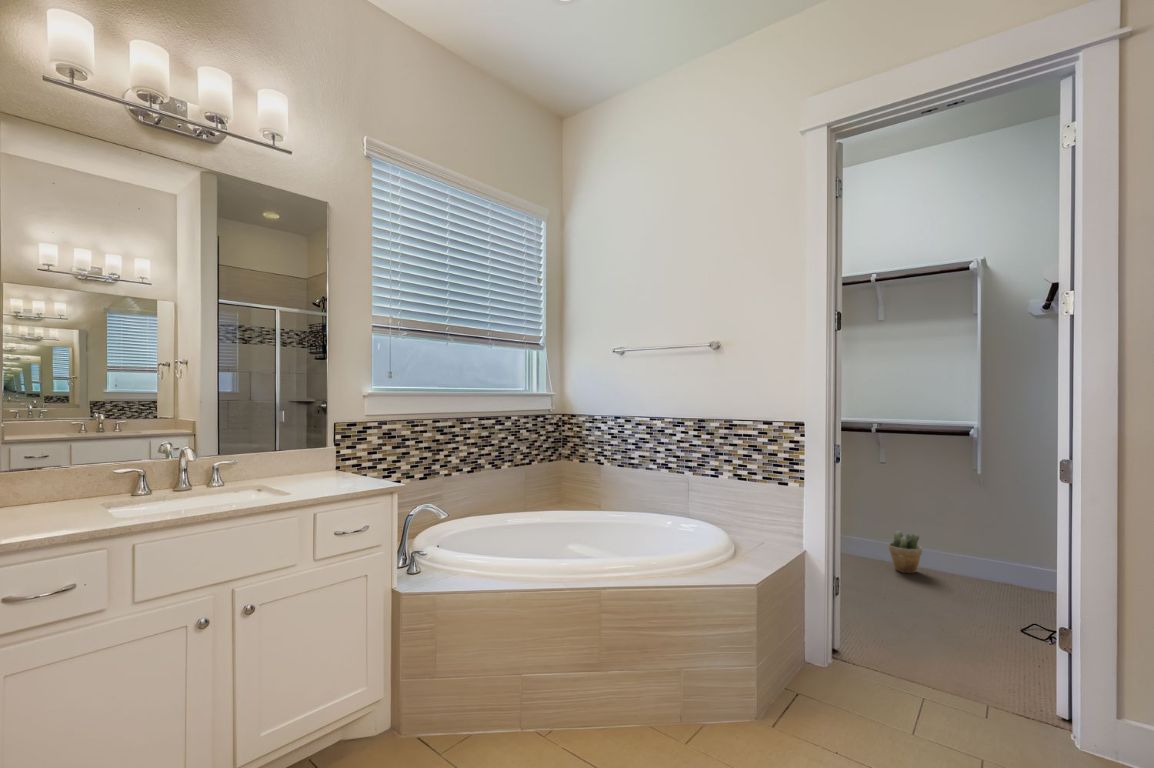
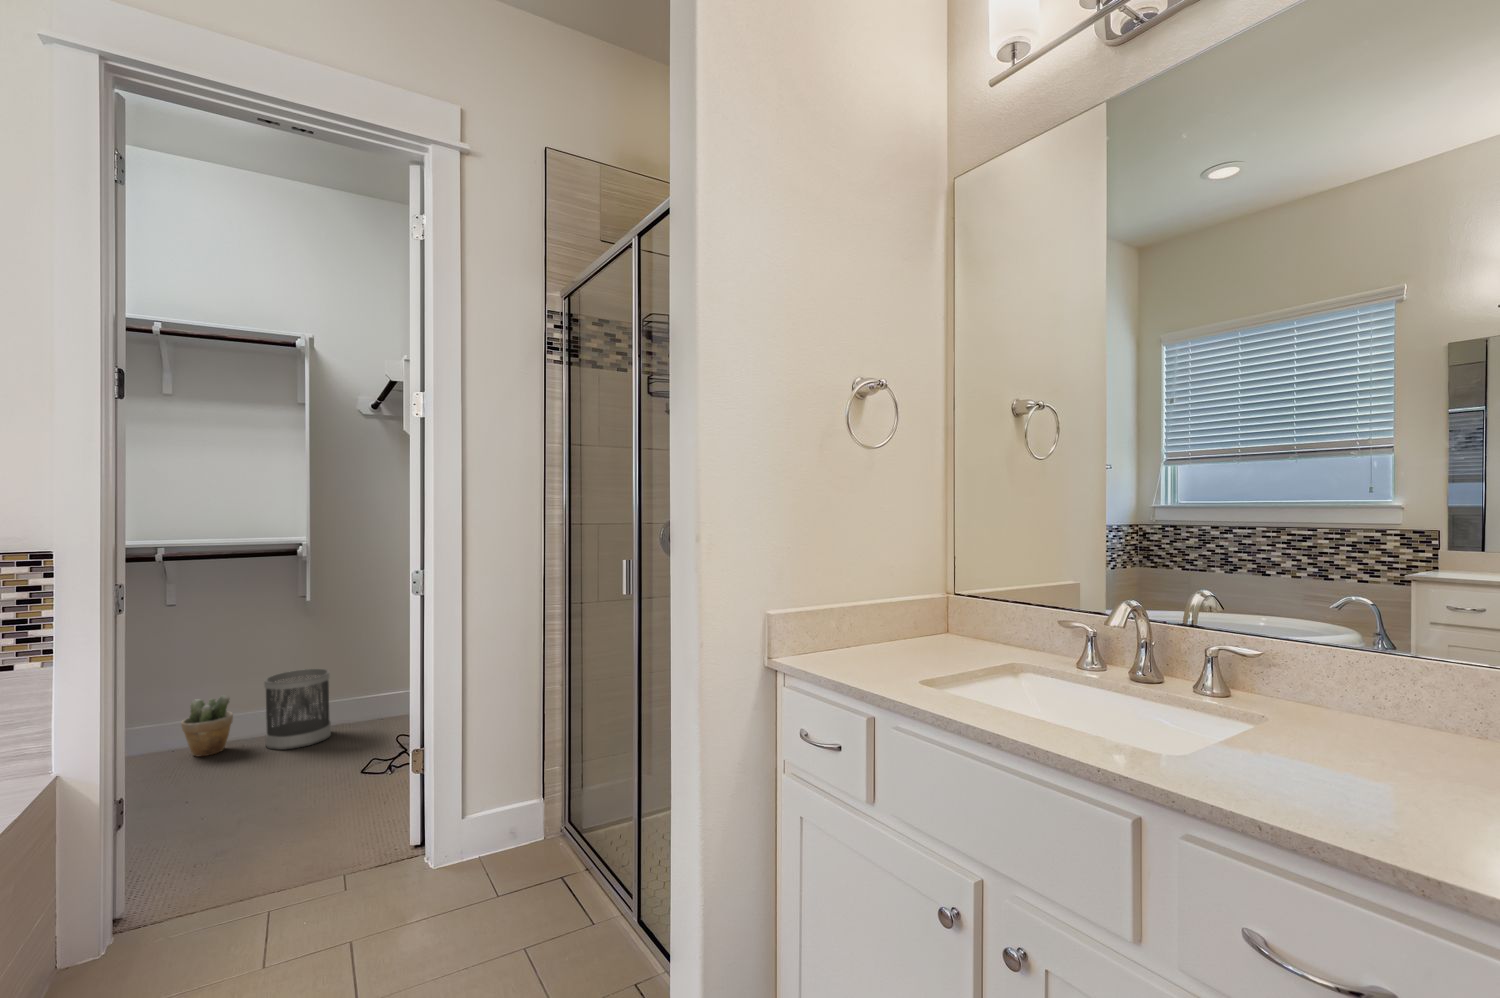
wastebasket: none [944,527,999,592] -> present [264,669,331,750]

